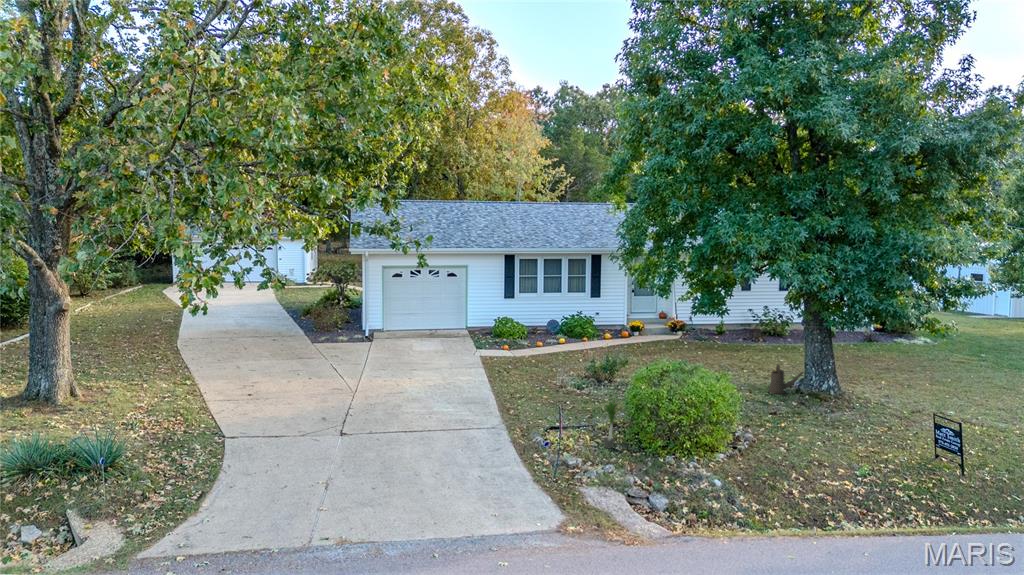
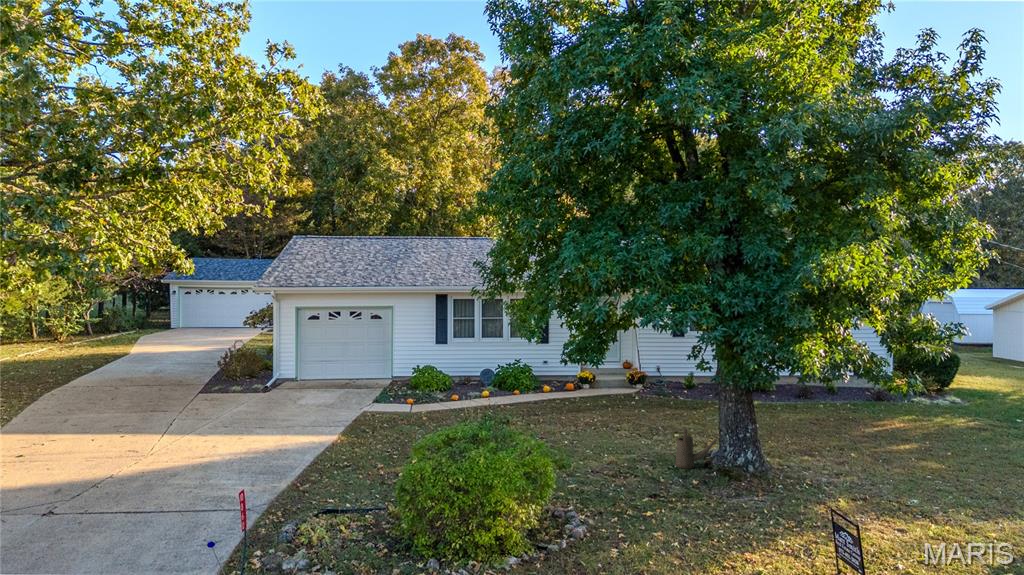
potted plant: present [604,398,618,448] -> none [338,466,391,546]

